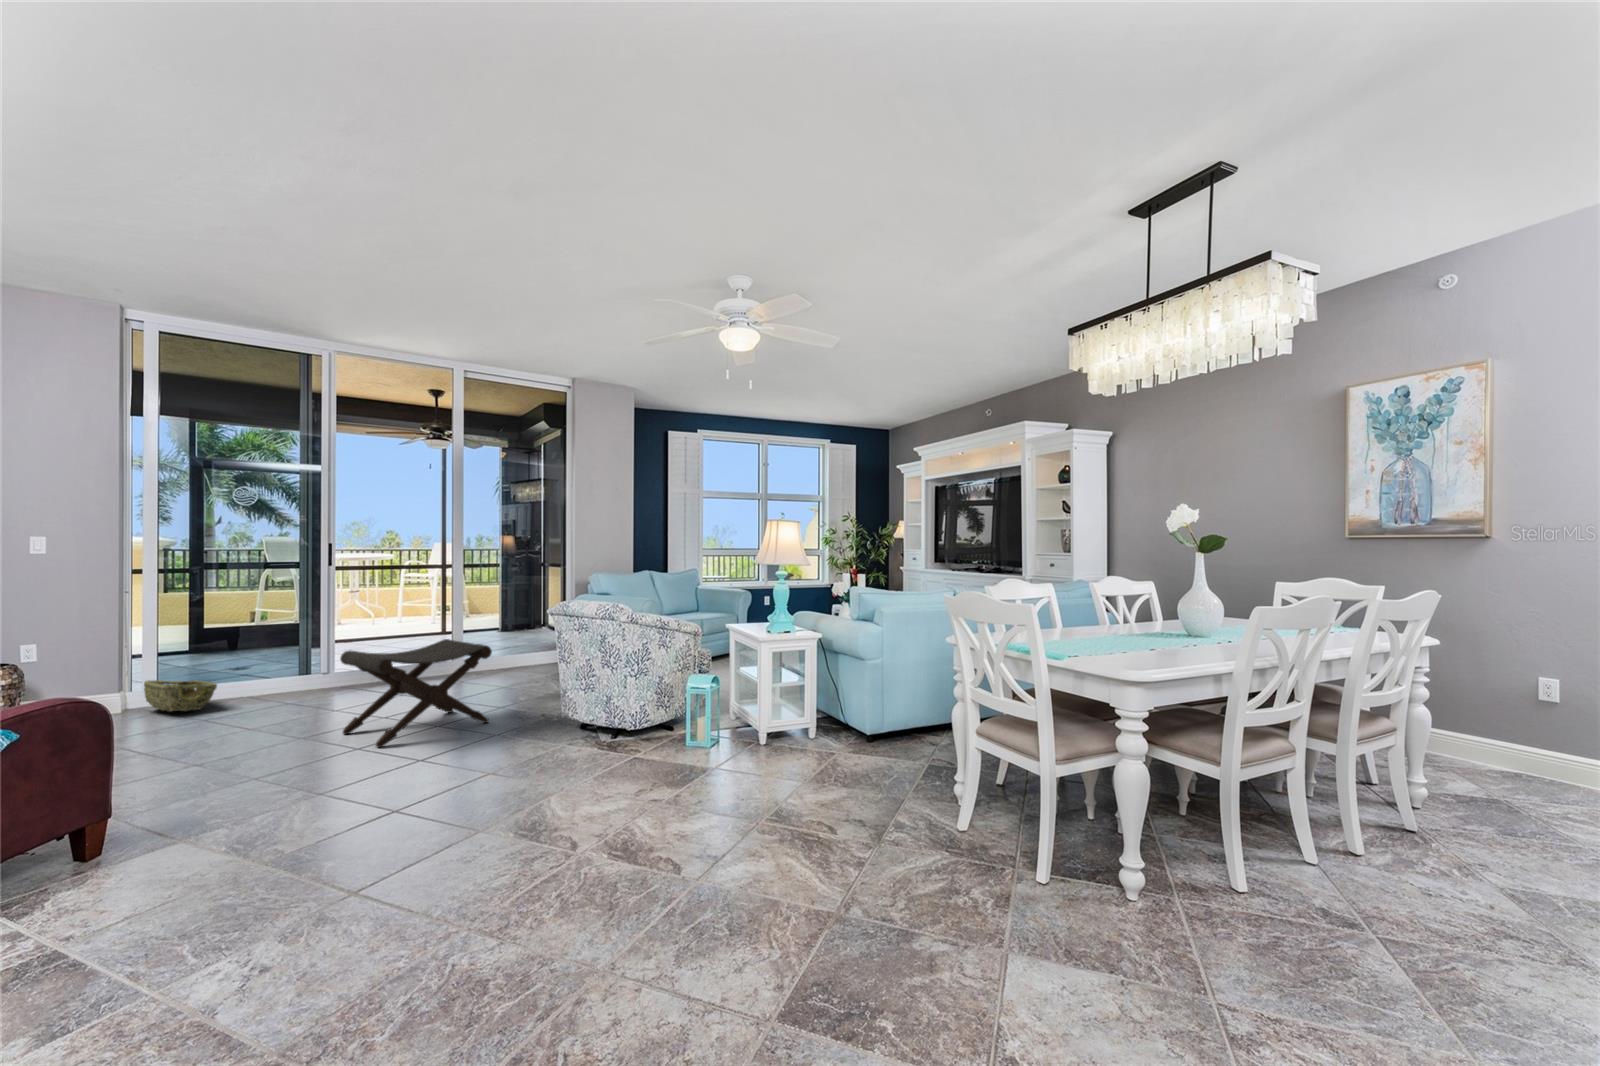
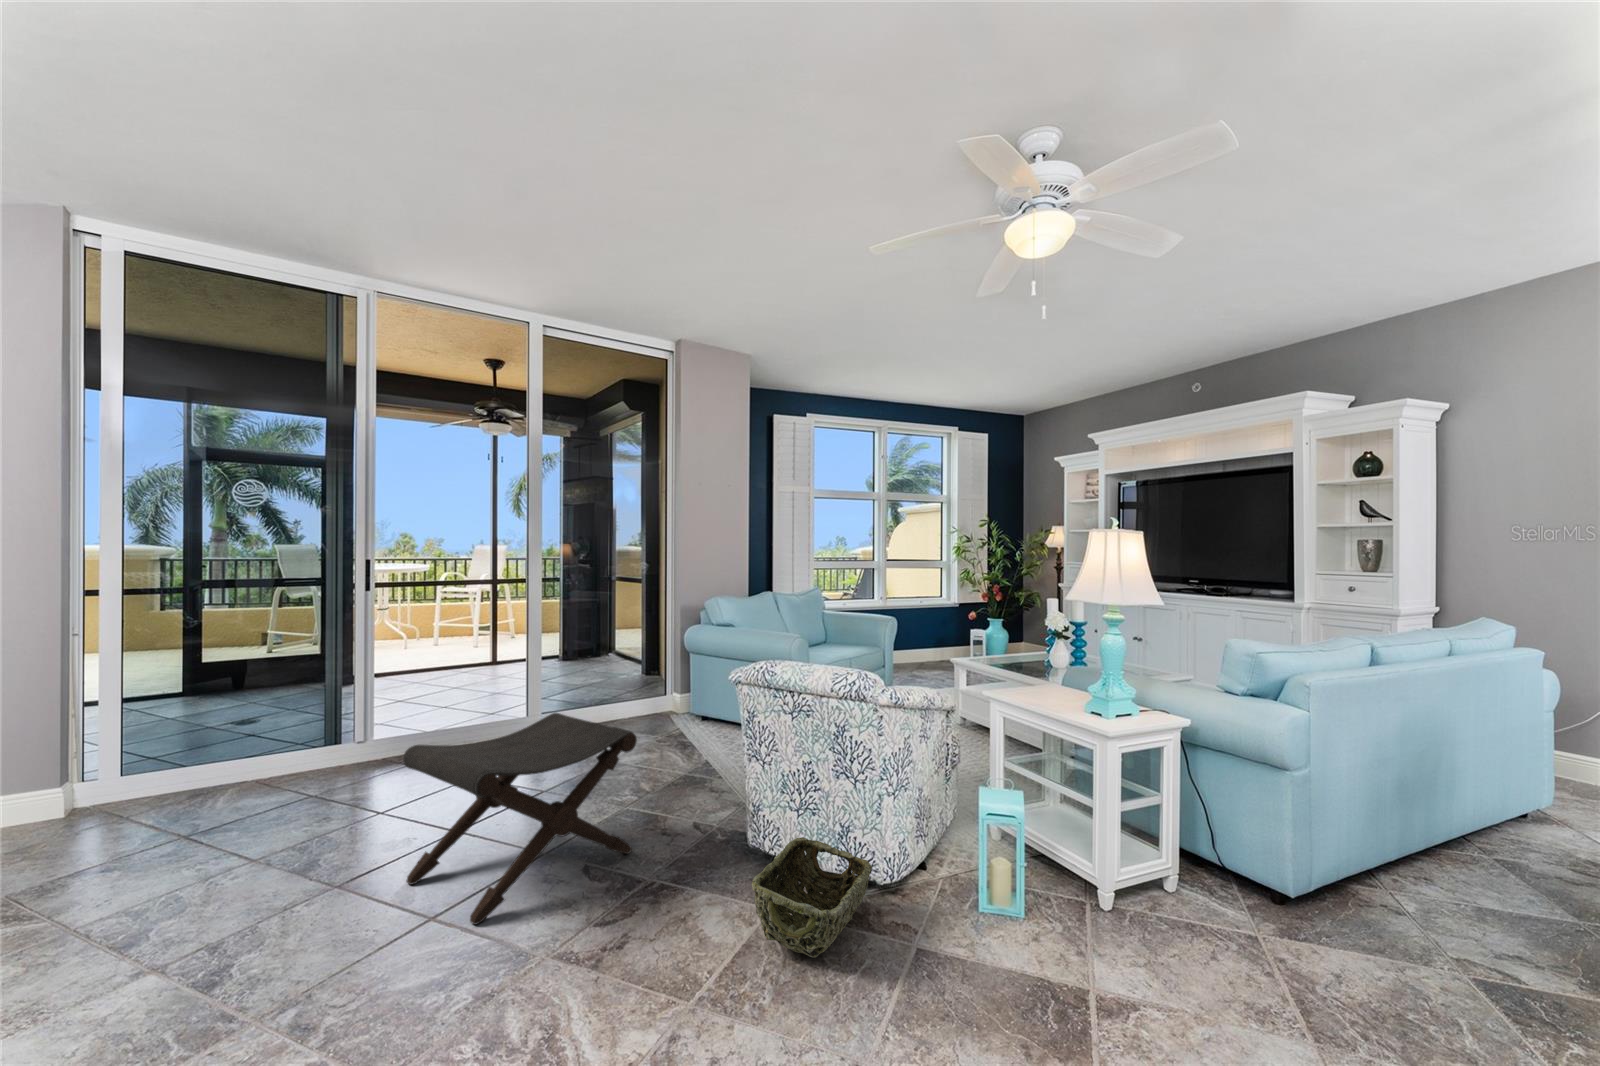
woven basket: present [144,680,217,712] -> present [752,837,872,957]

